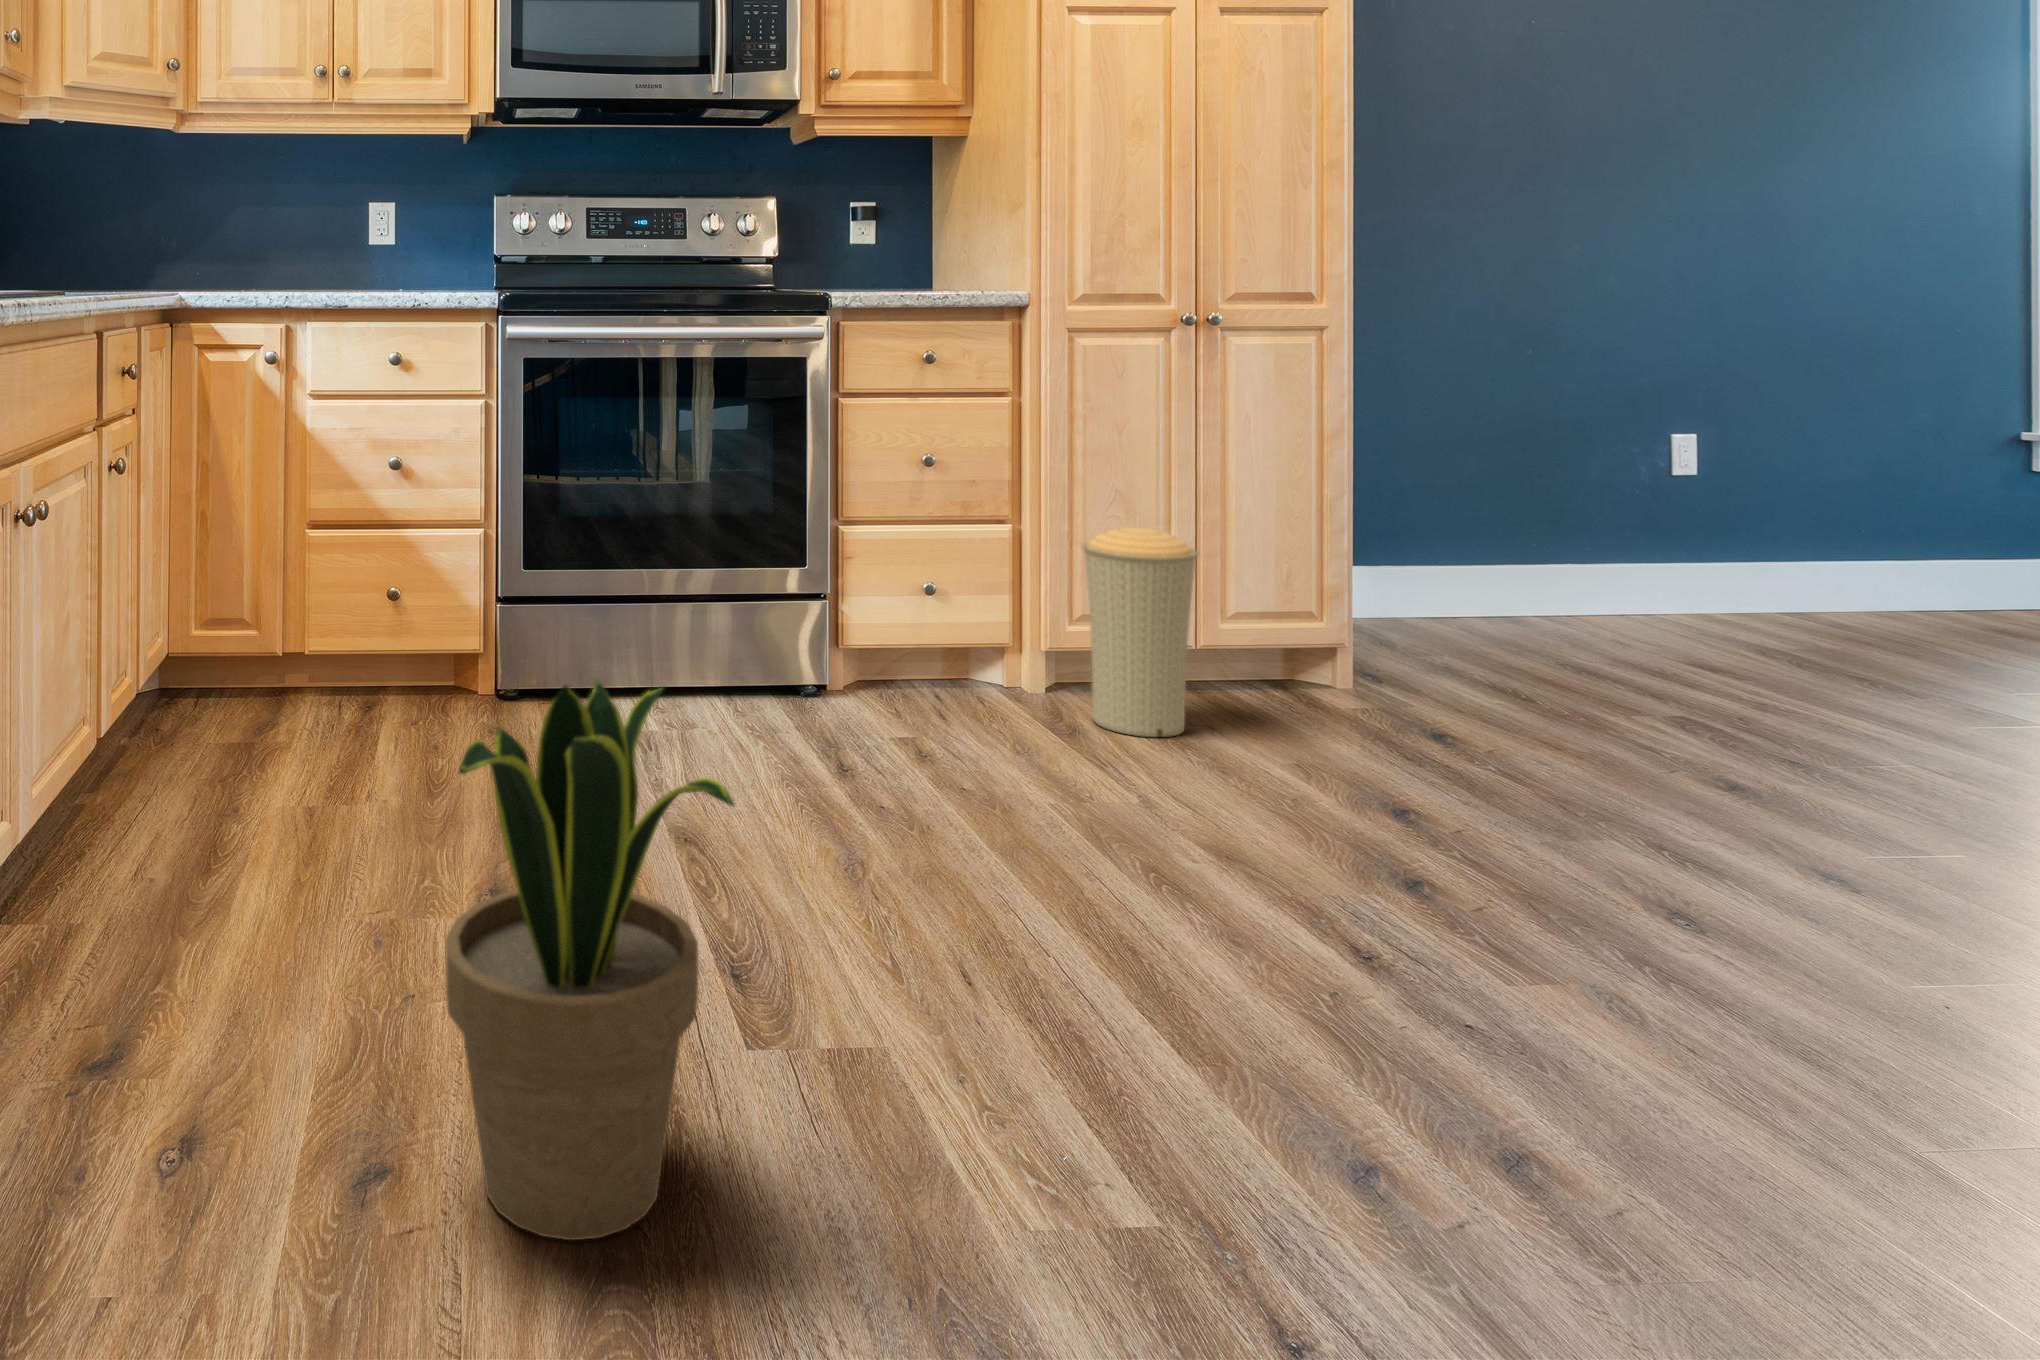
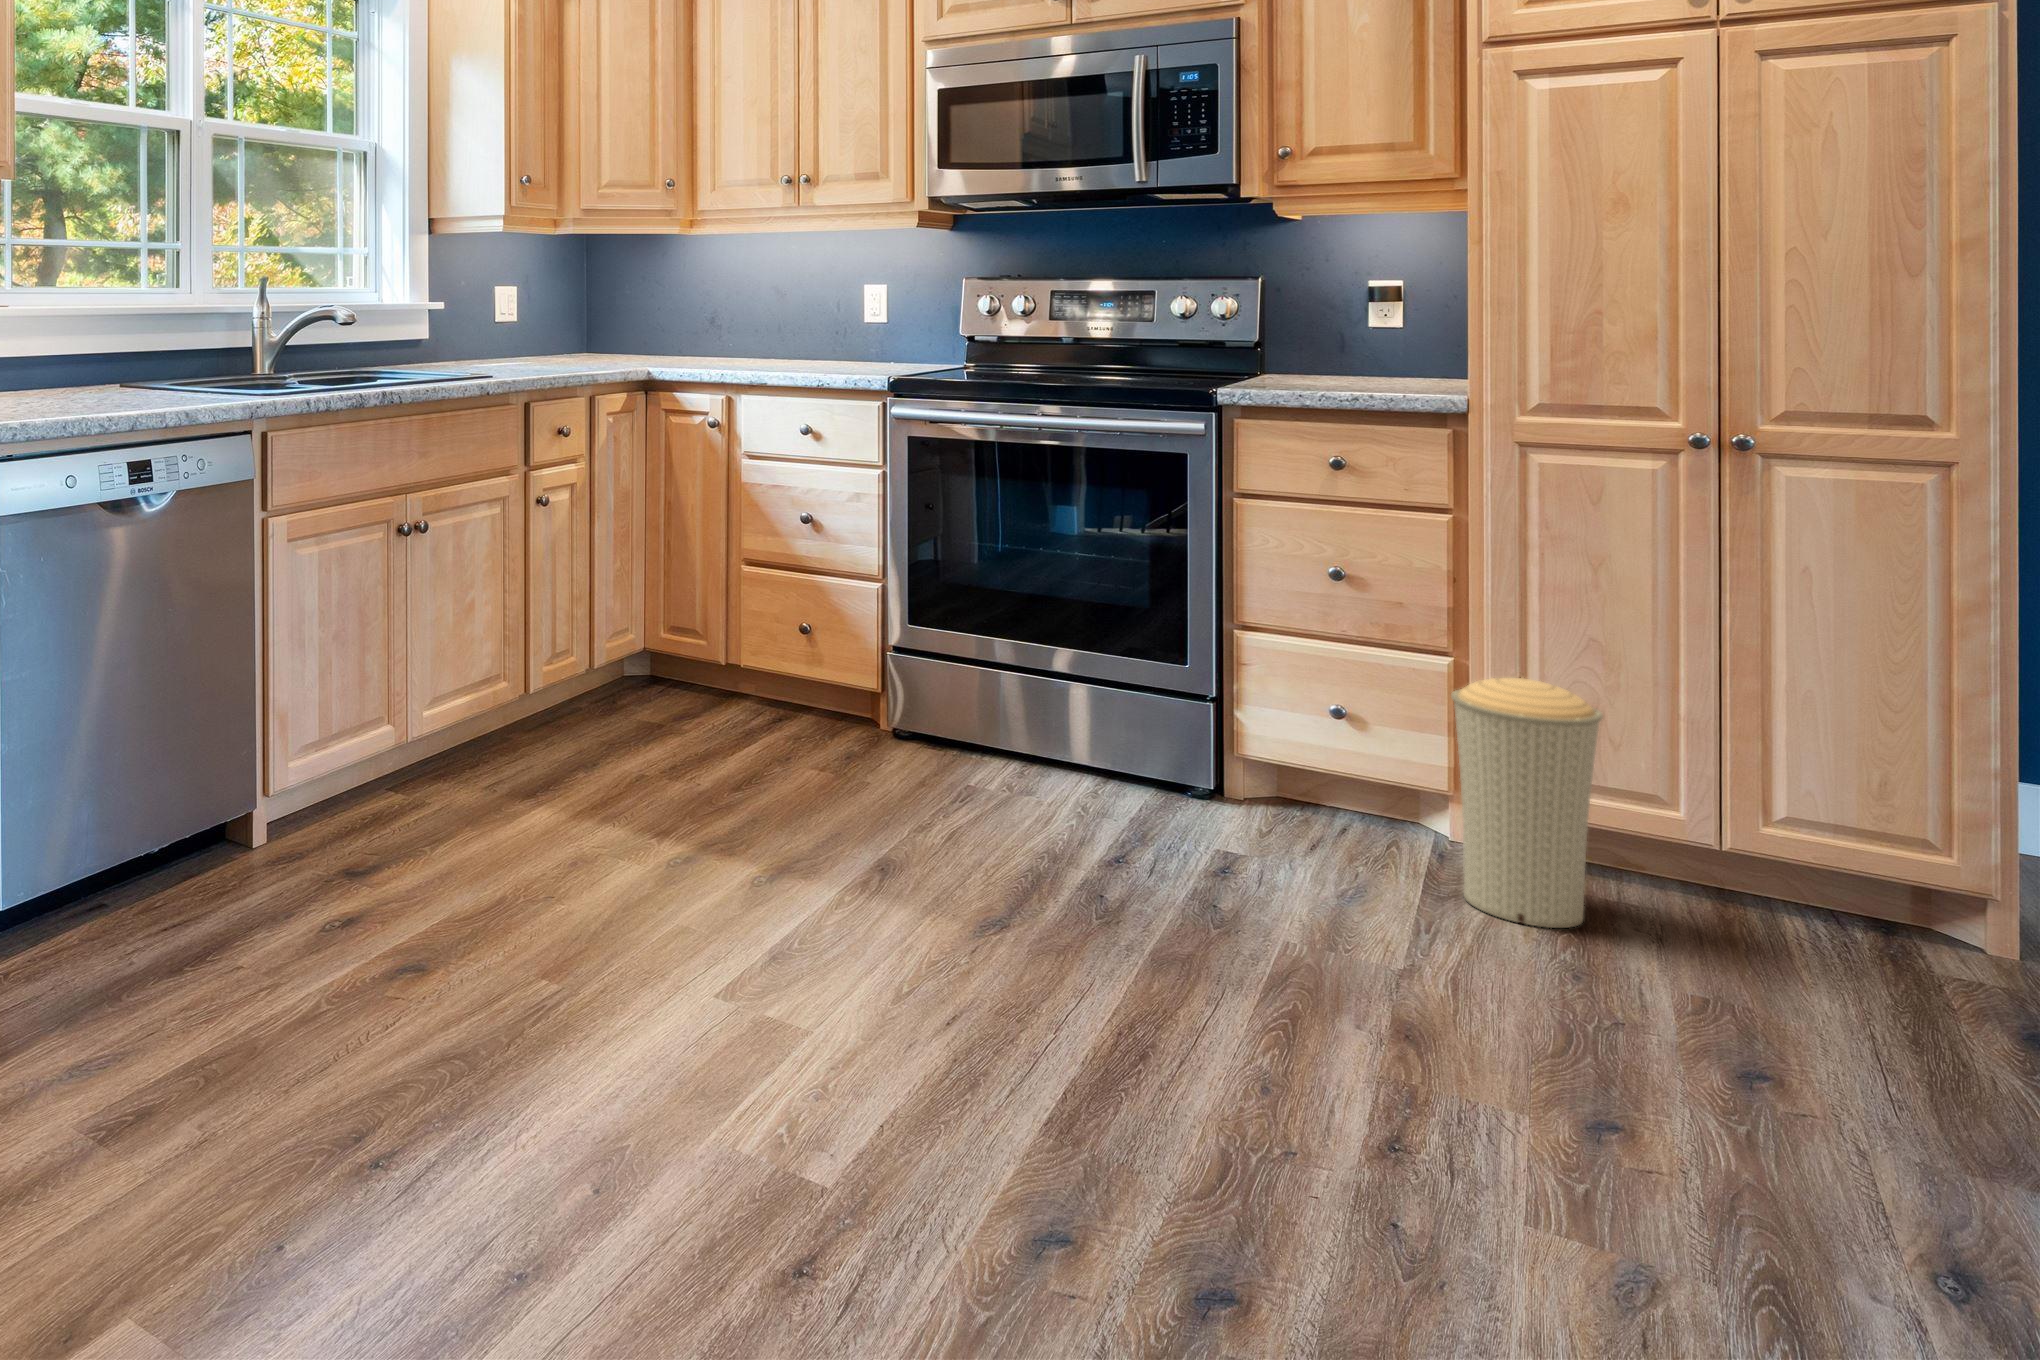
potted plant: present [445,680,735,1241] -> none [374,668,578,1015]

